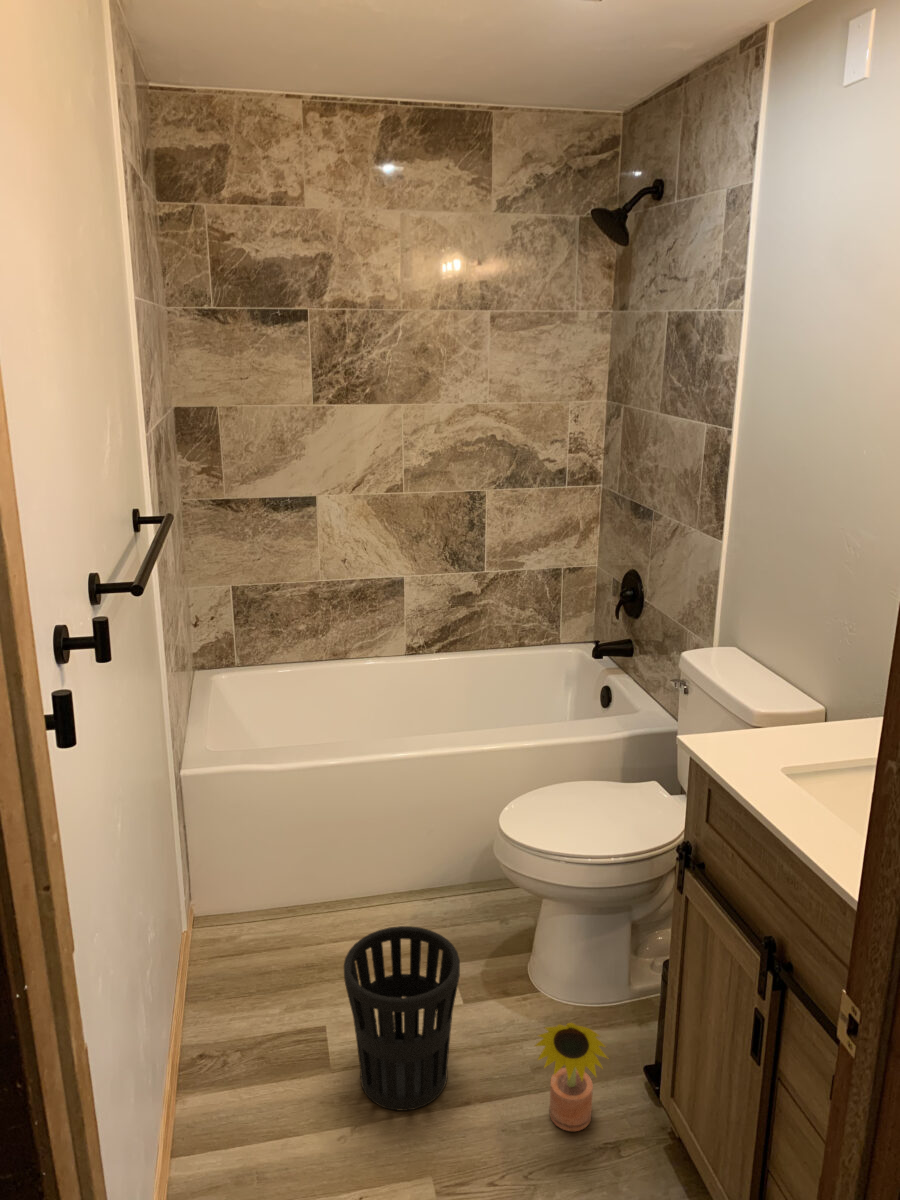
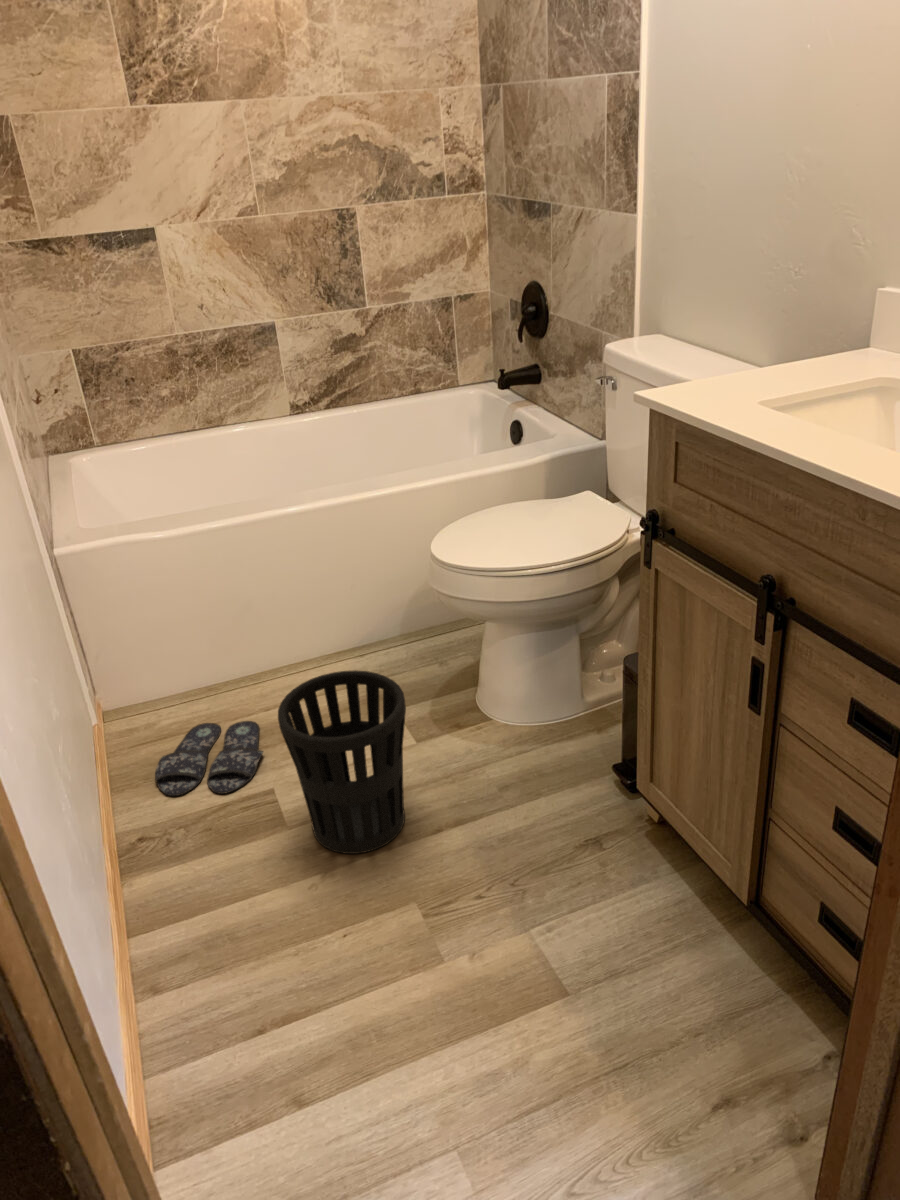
slippers: none [230,943,331,1021] -> present [155,721,263,796]
decorative plant: present [535,1023,607,1131] -> none [495,729,575,841]

